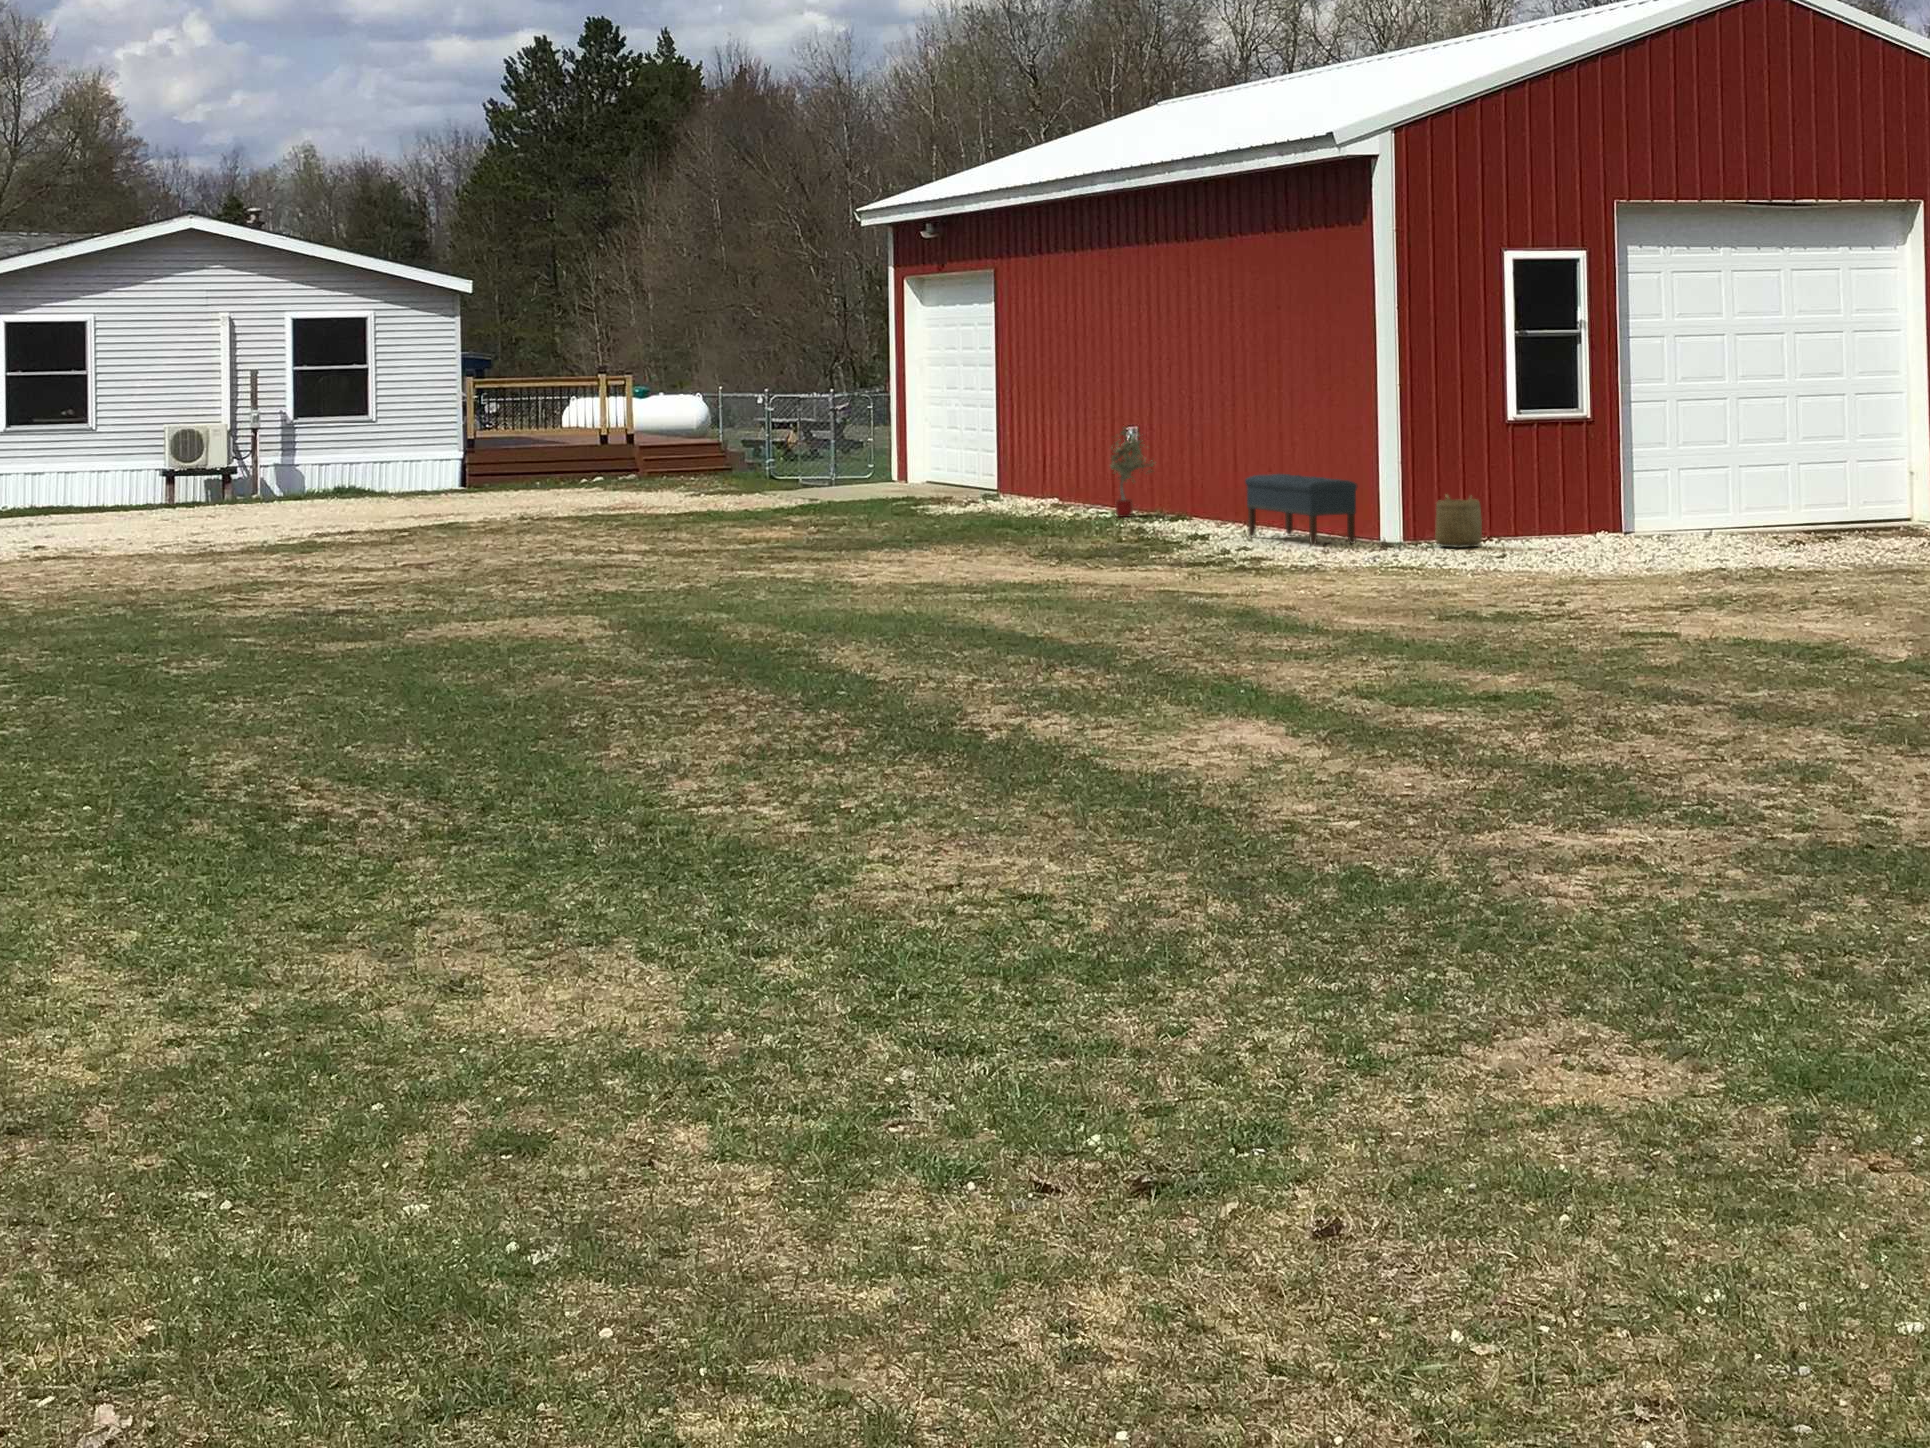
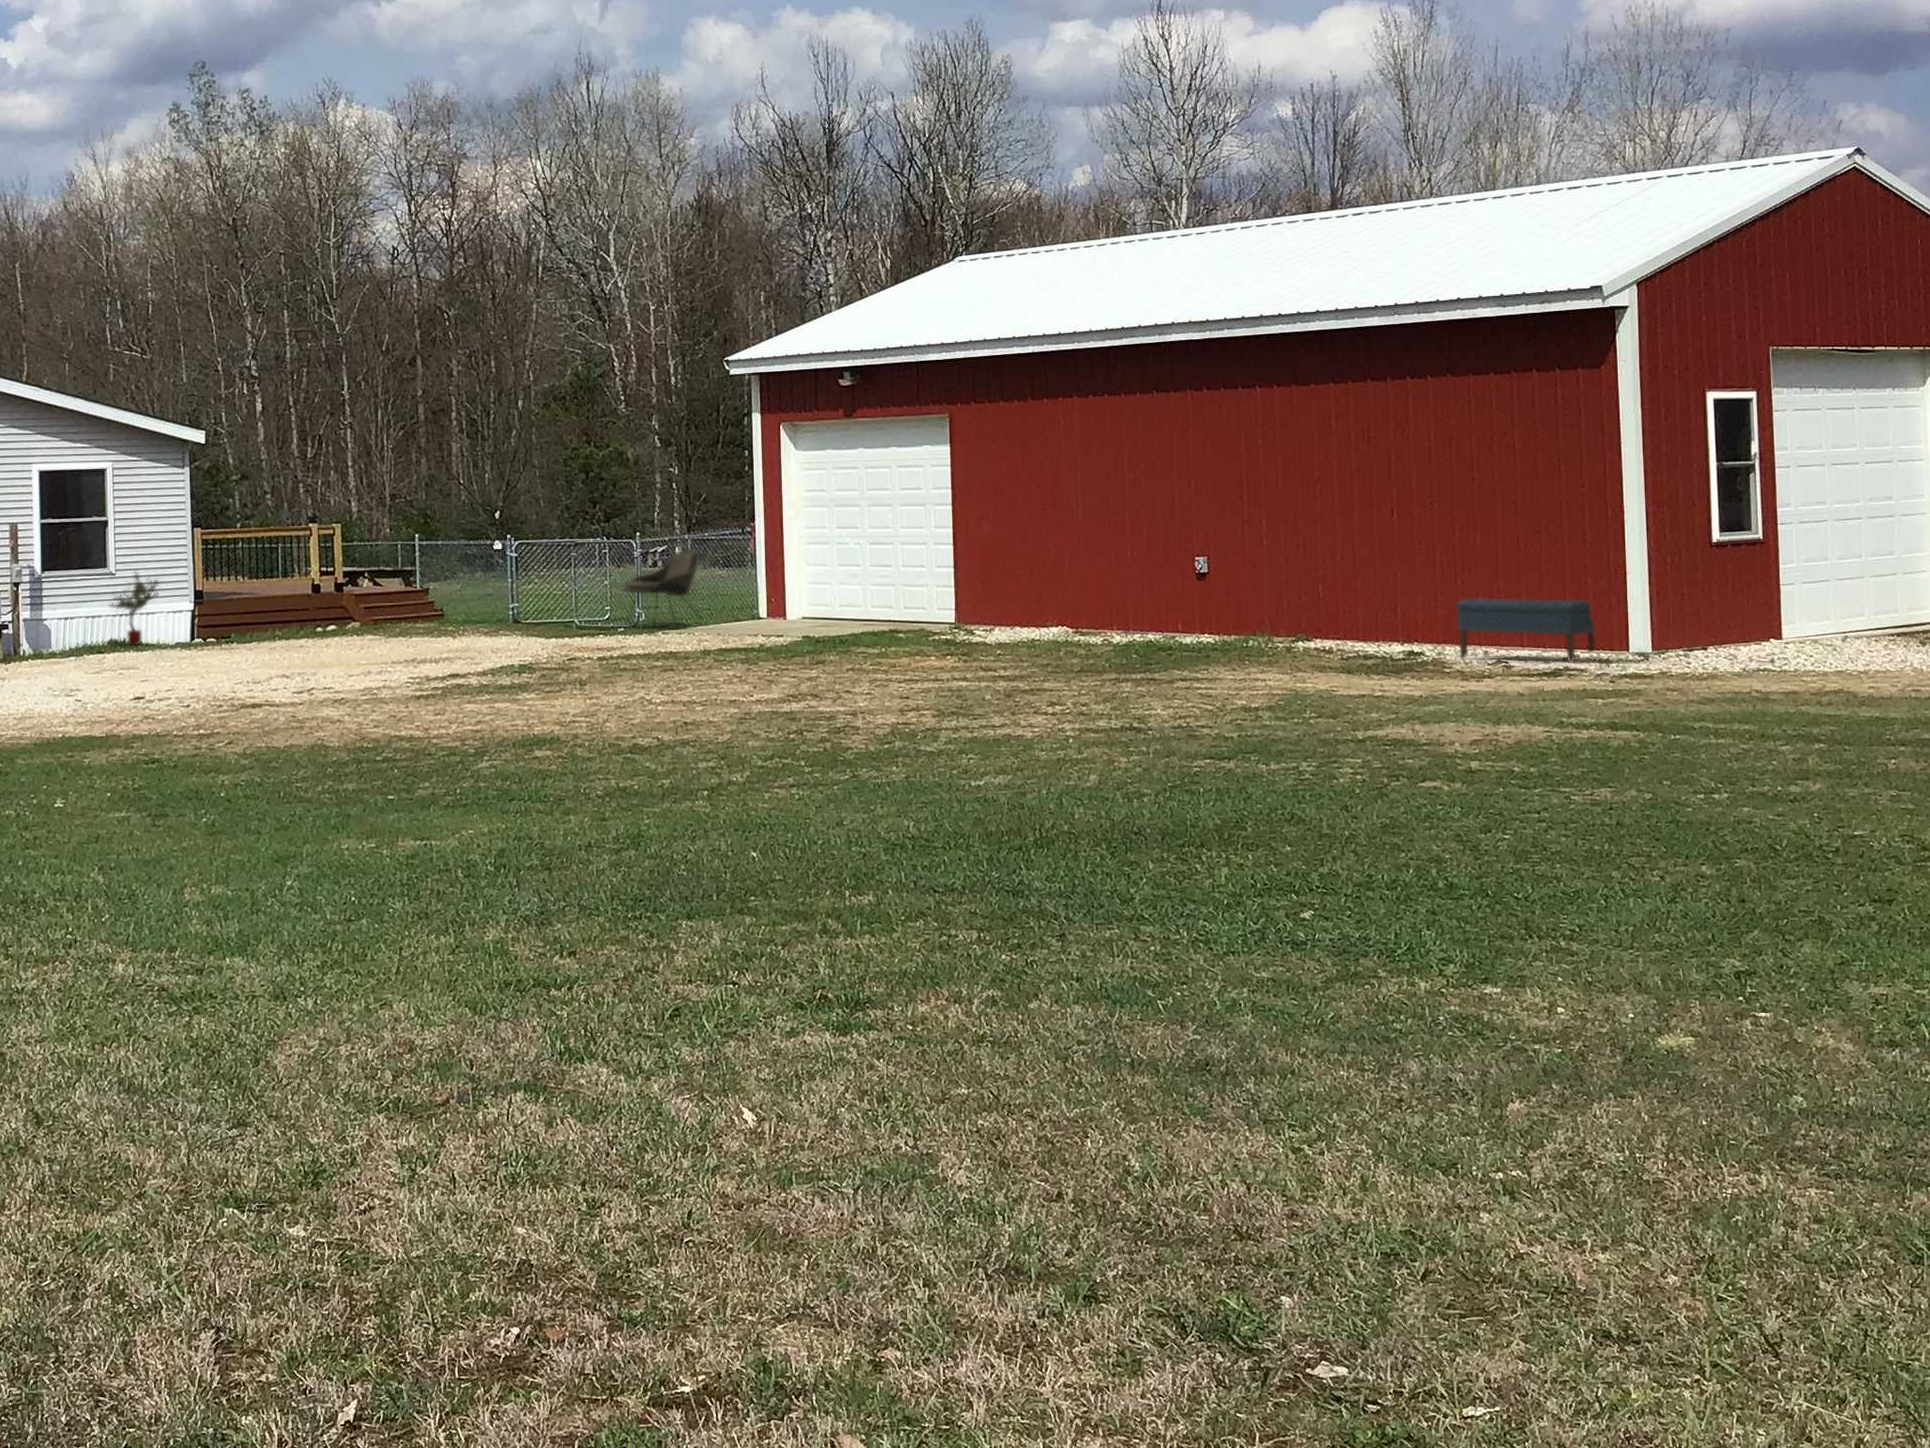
lounge chair: none [834,403,902,479] -> present [623,549,702,626]
potted tree: present [1110,427,1156,517] -> present [110,573,158,645]
basket: present [1435,495,1482,548] -> none [1679,611,1737,660]

